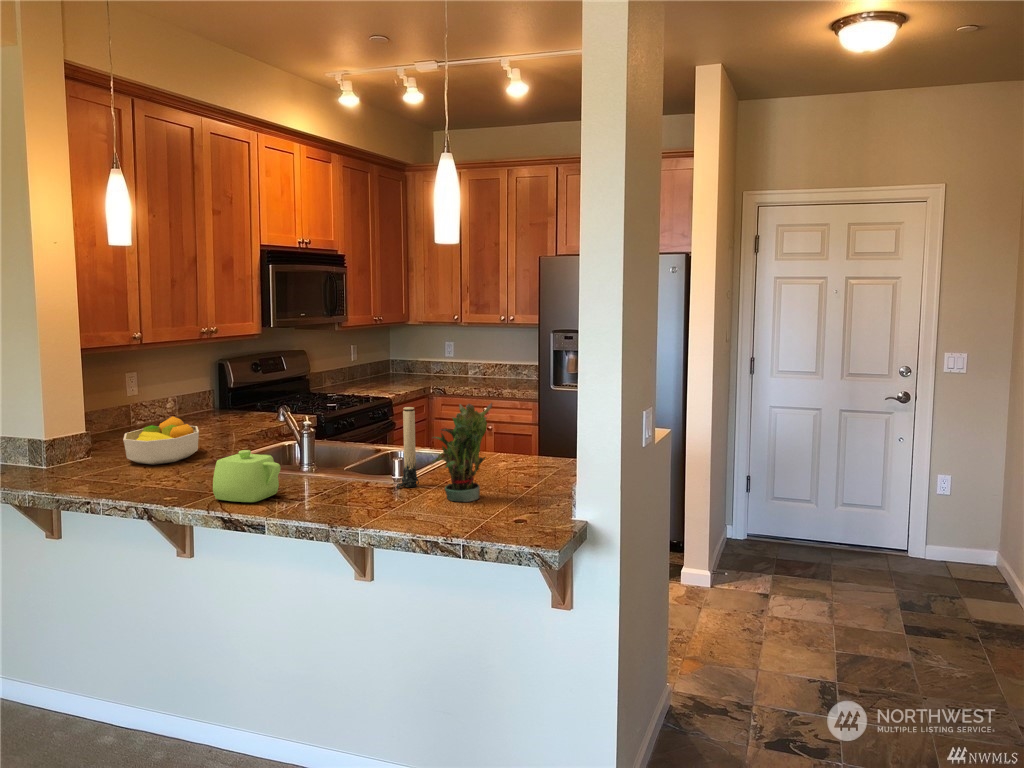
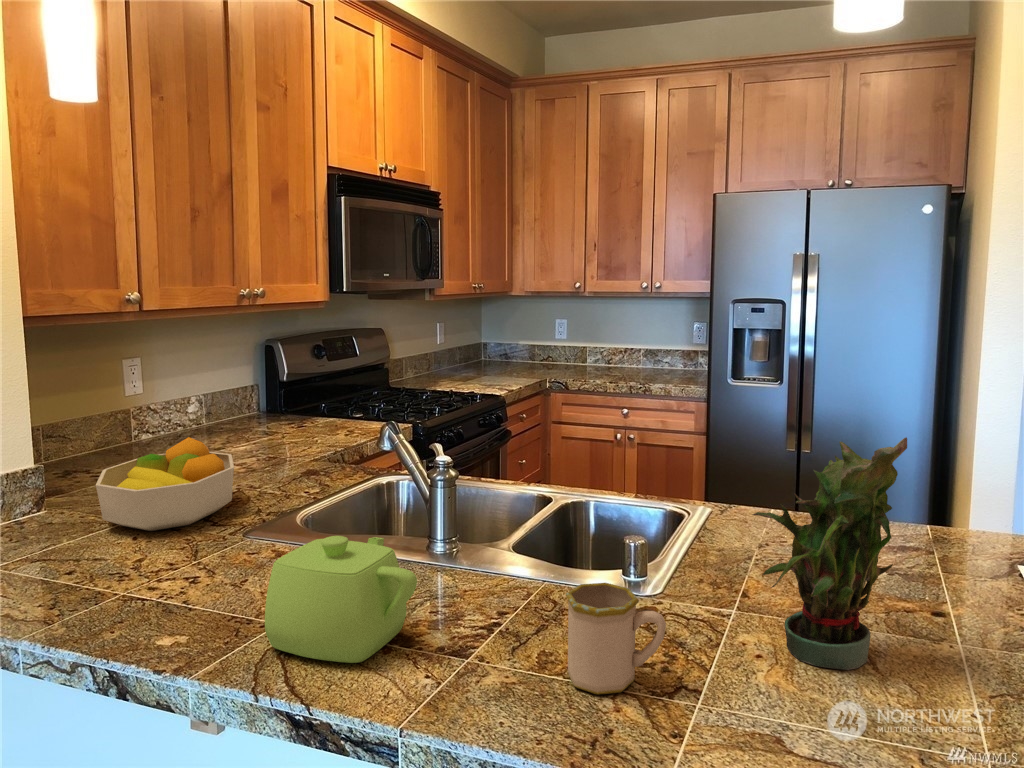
candle: present [396,407,419,488] -> none [650,439,694,613]
mug: none [342,466,382,509] -> present [566,583,666,695]

